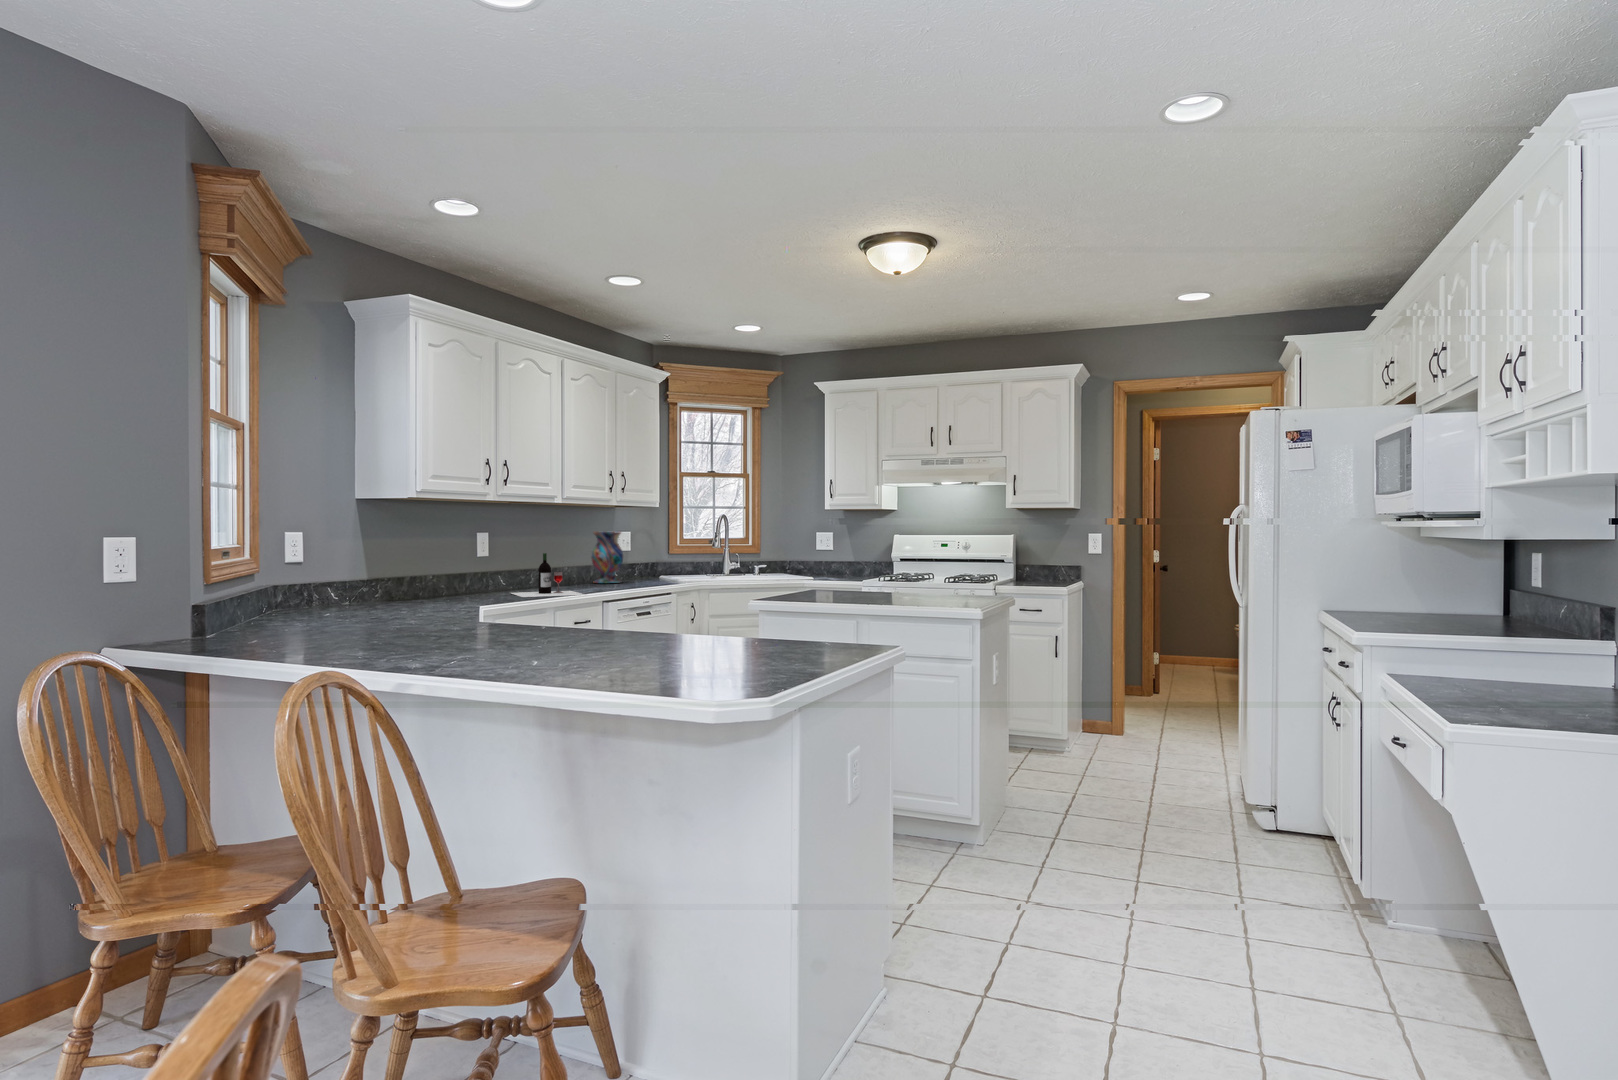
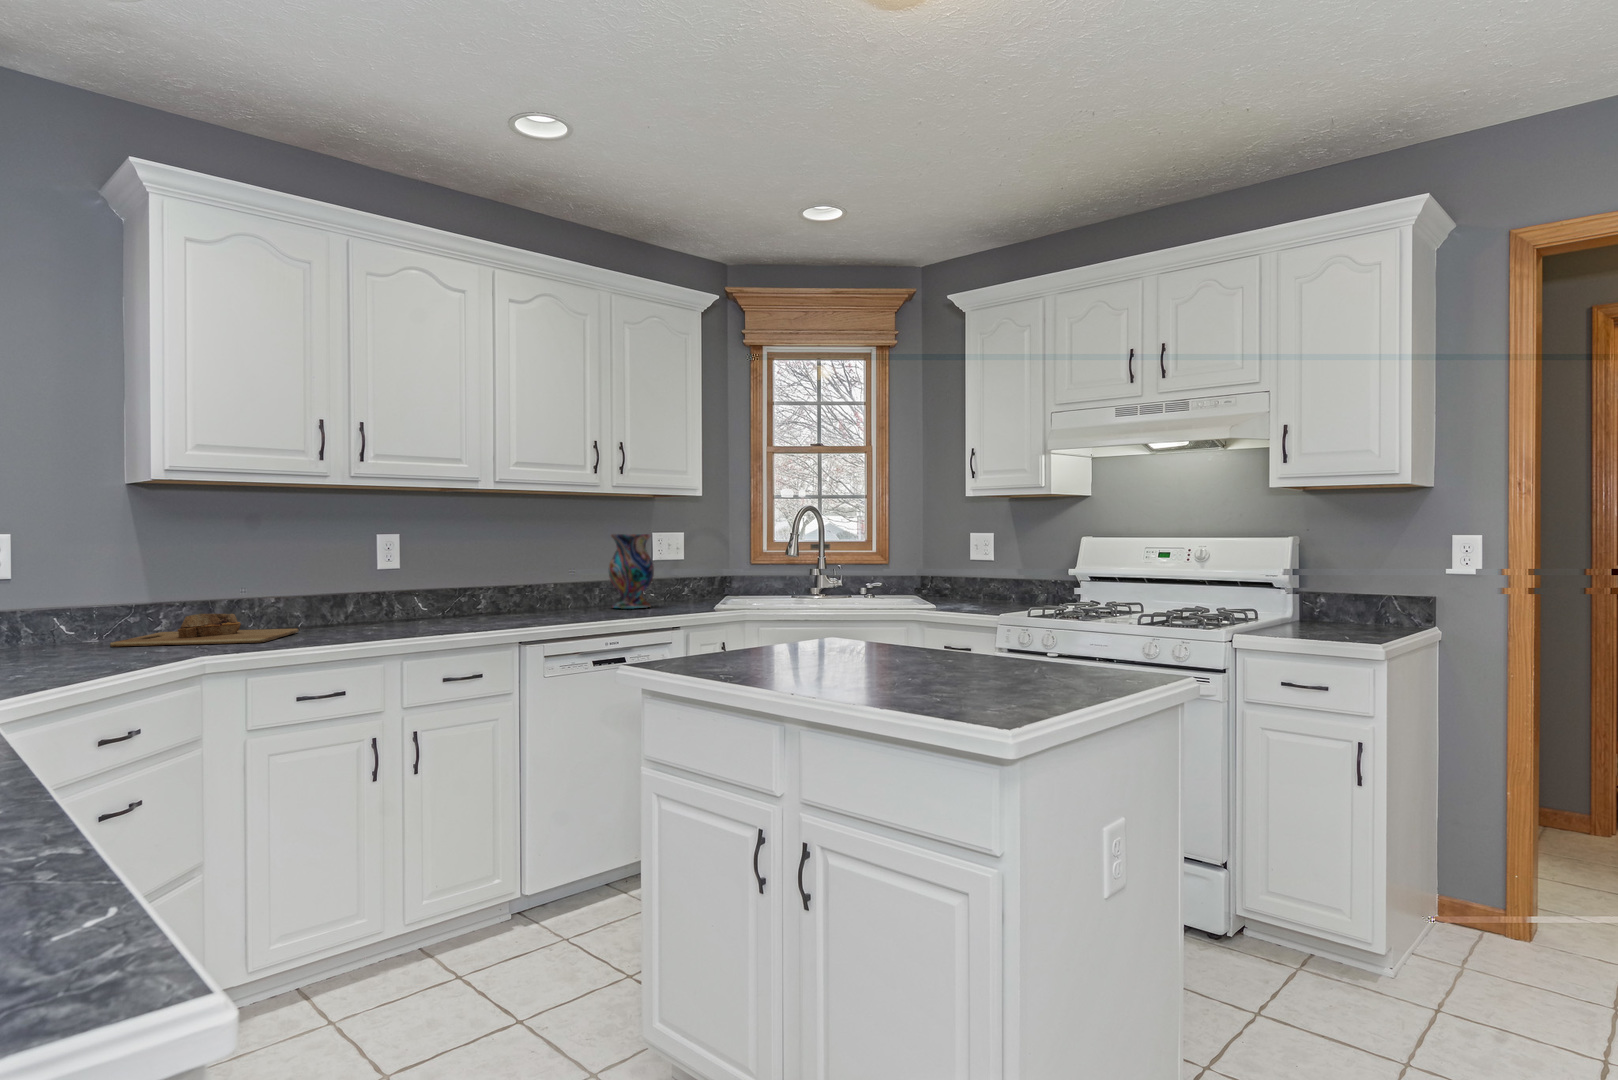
wine bottle: present [511,553,585,597] -> none [375,567,499,635]
cutting board: none [363,584,473,606] -> present [110,614,298,647]

